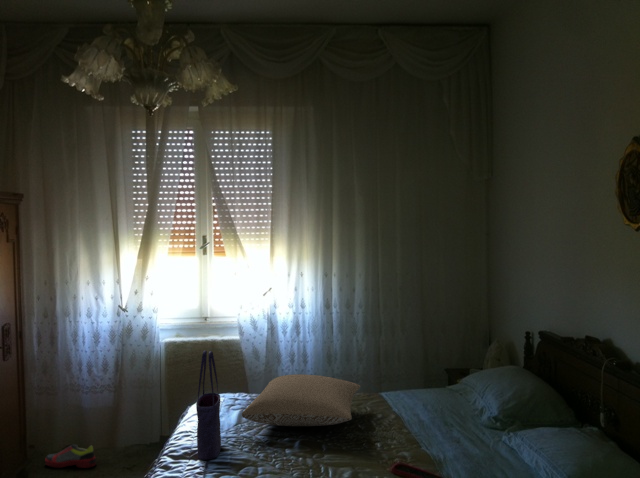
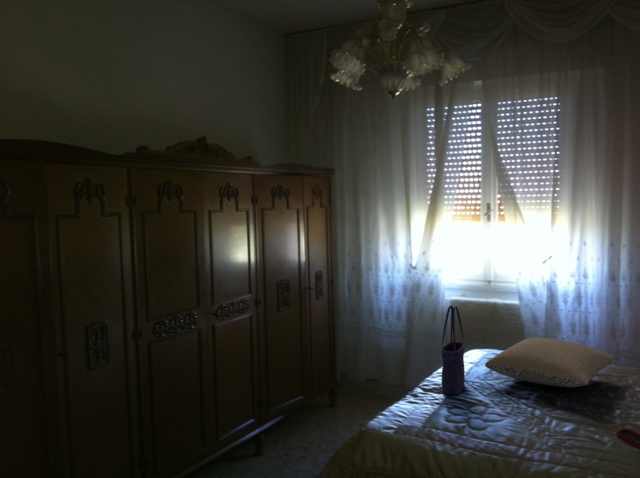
shoe: present [45,444,96,468] -> none [353,375,391,396]

